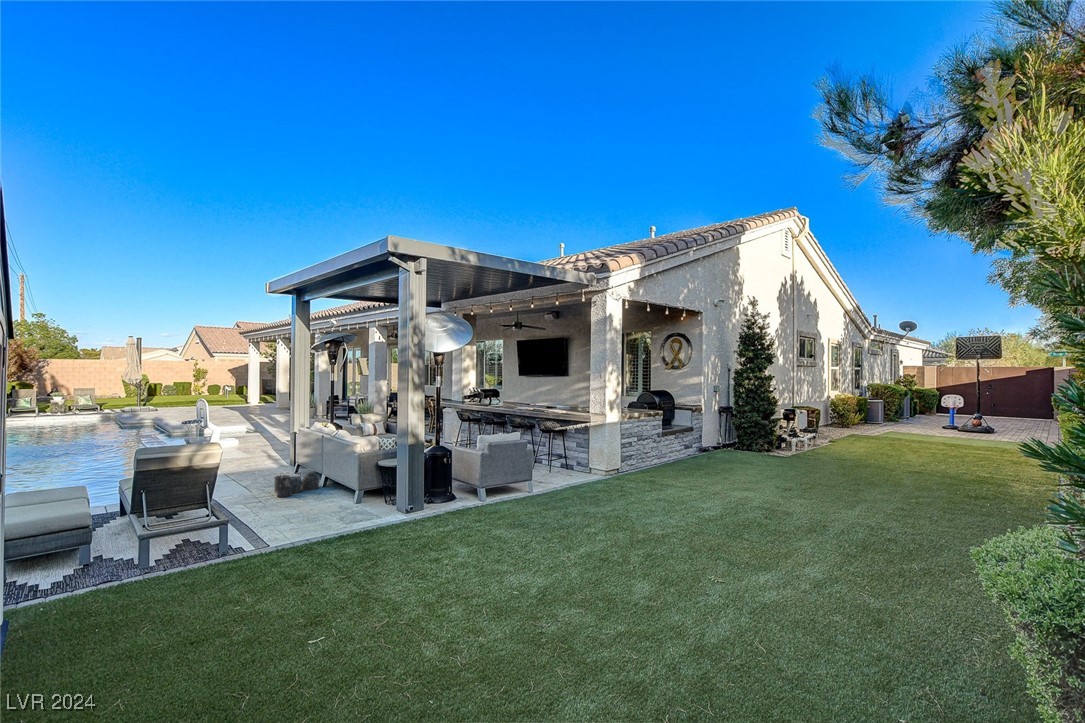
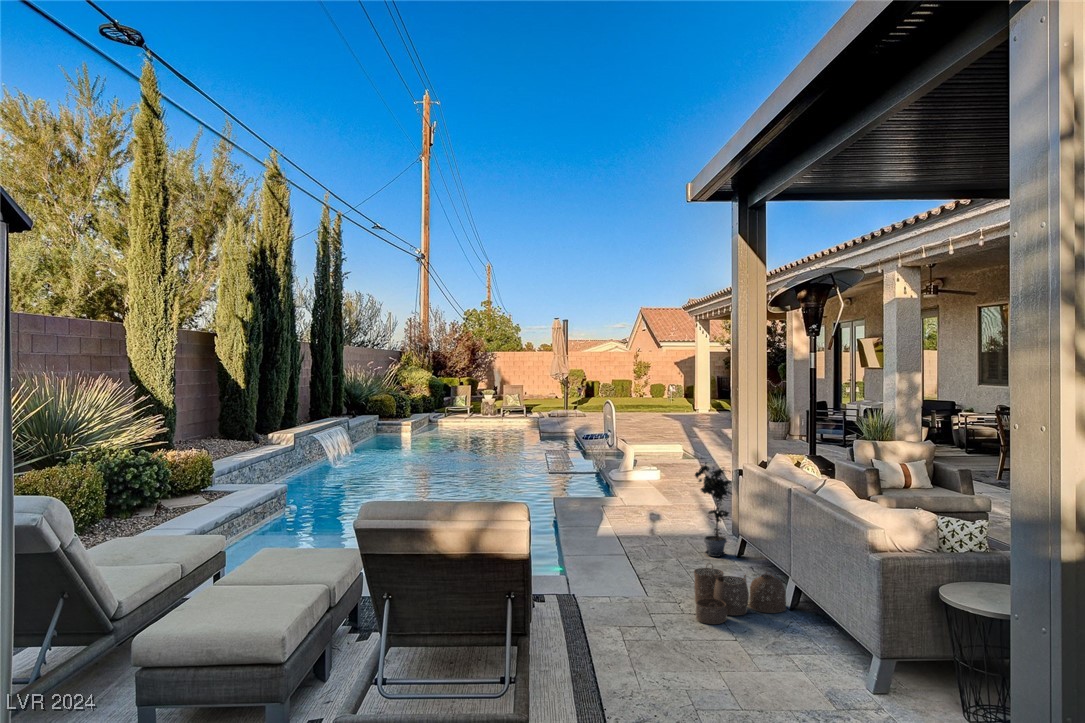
potted plant: none [270,428,293,475] -> present [695,463,732,557]

